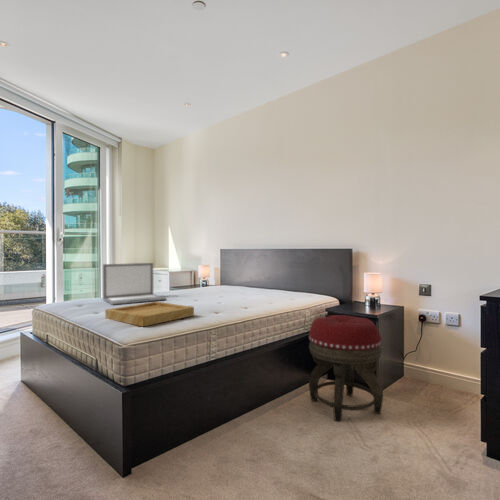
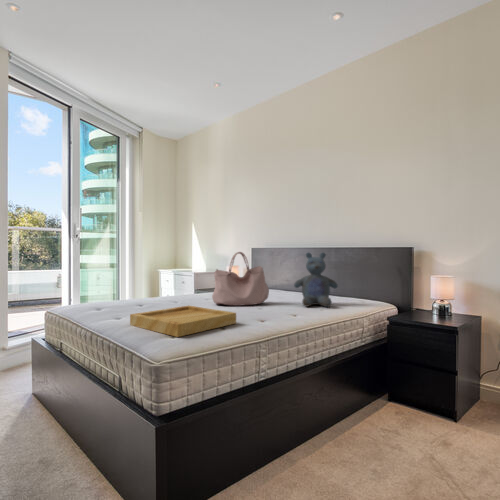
handbag: none [179,255,229,301] -> present [212,252,269,306]
stuffed bear: none [250,255,287,301] -> present [294,253,338,307]
laptop: present [103,263,166,305] -> none [125,261,197,309]
footstool: present [309,315,383,421] -> none [373,325,474,462]

